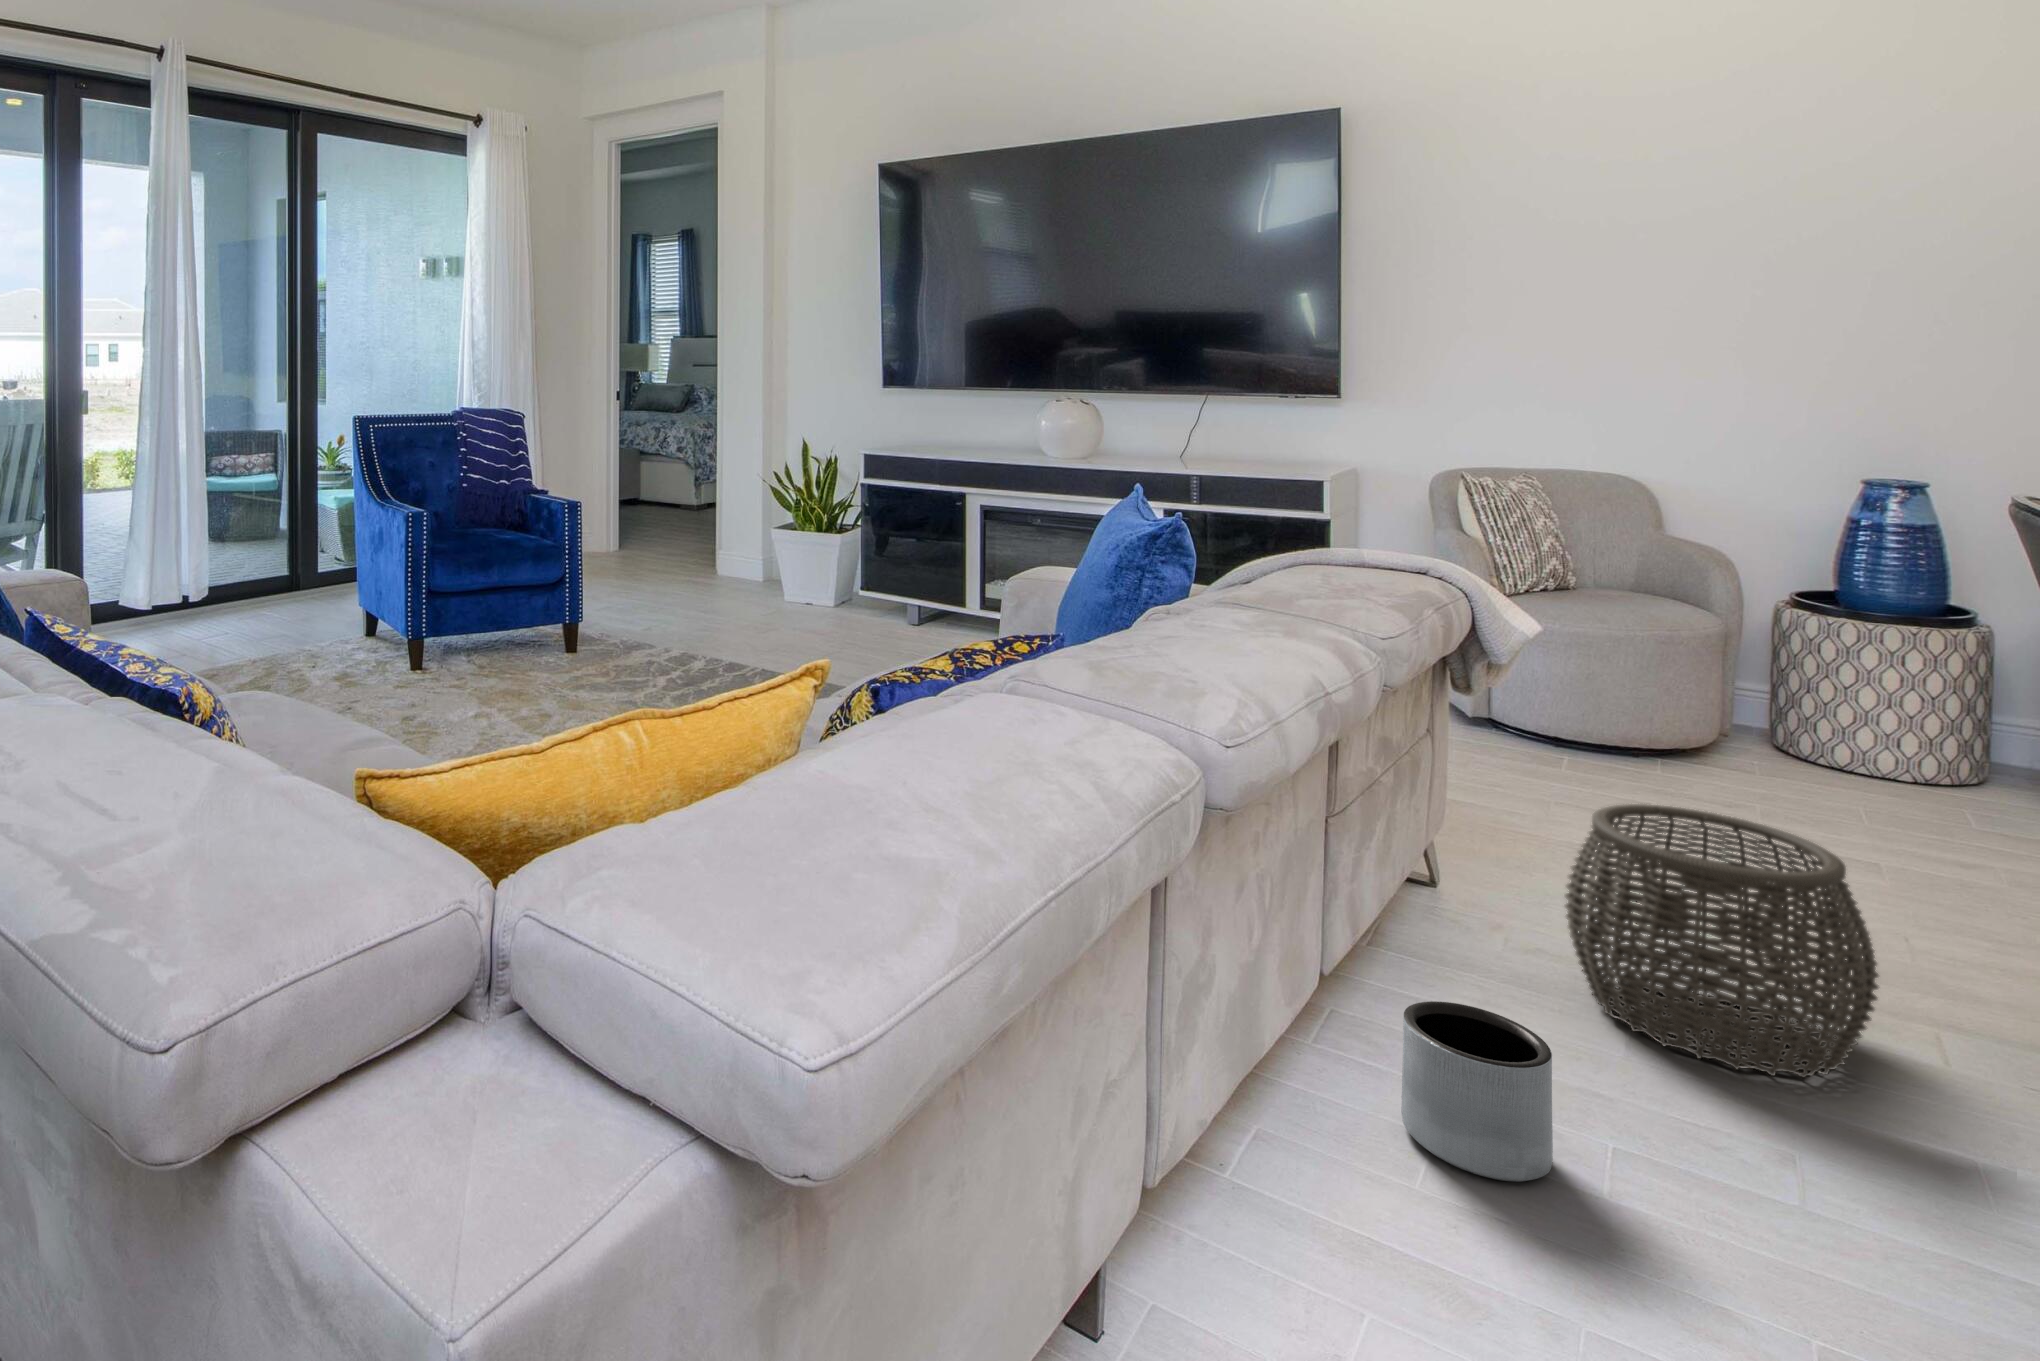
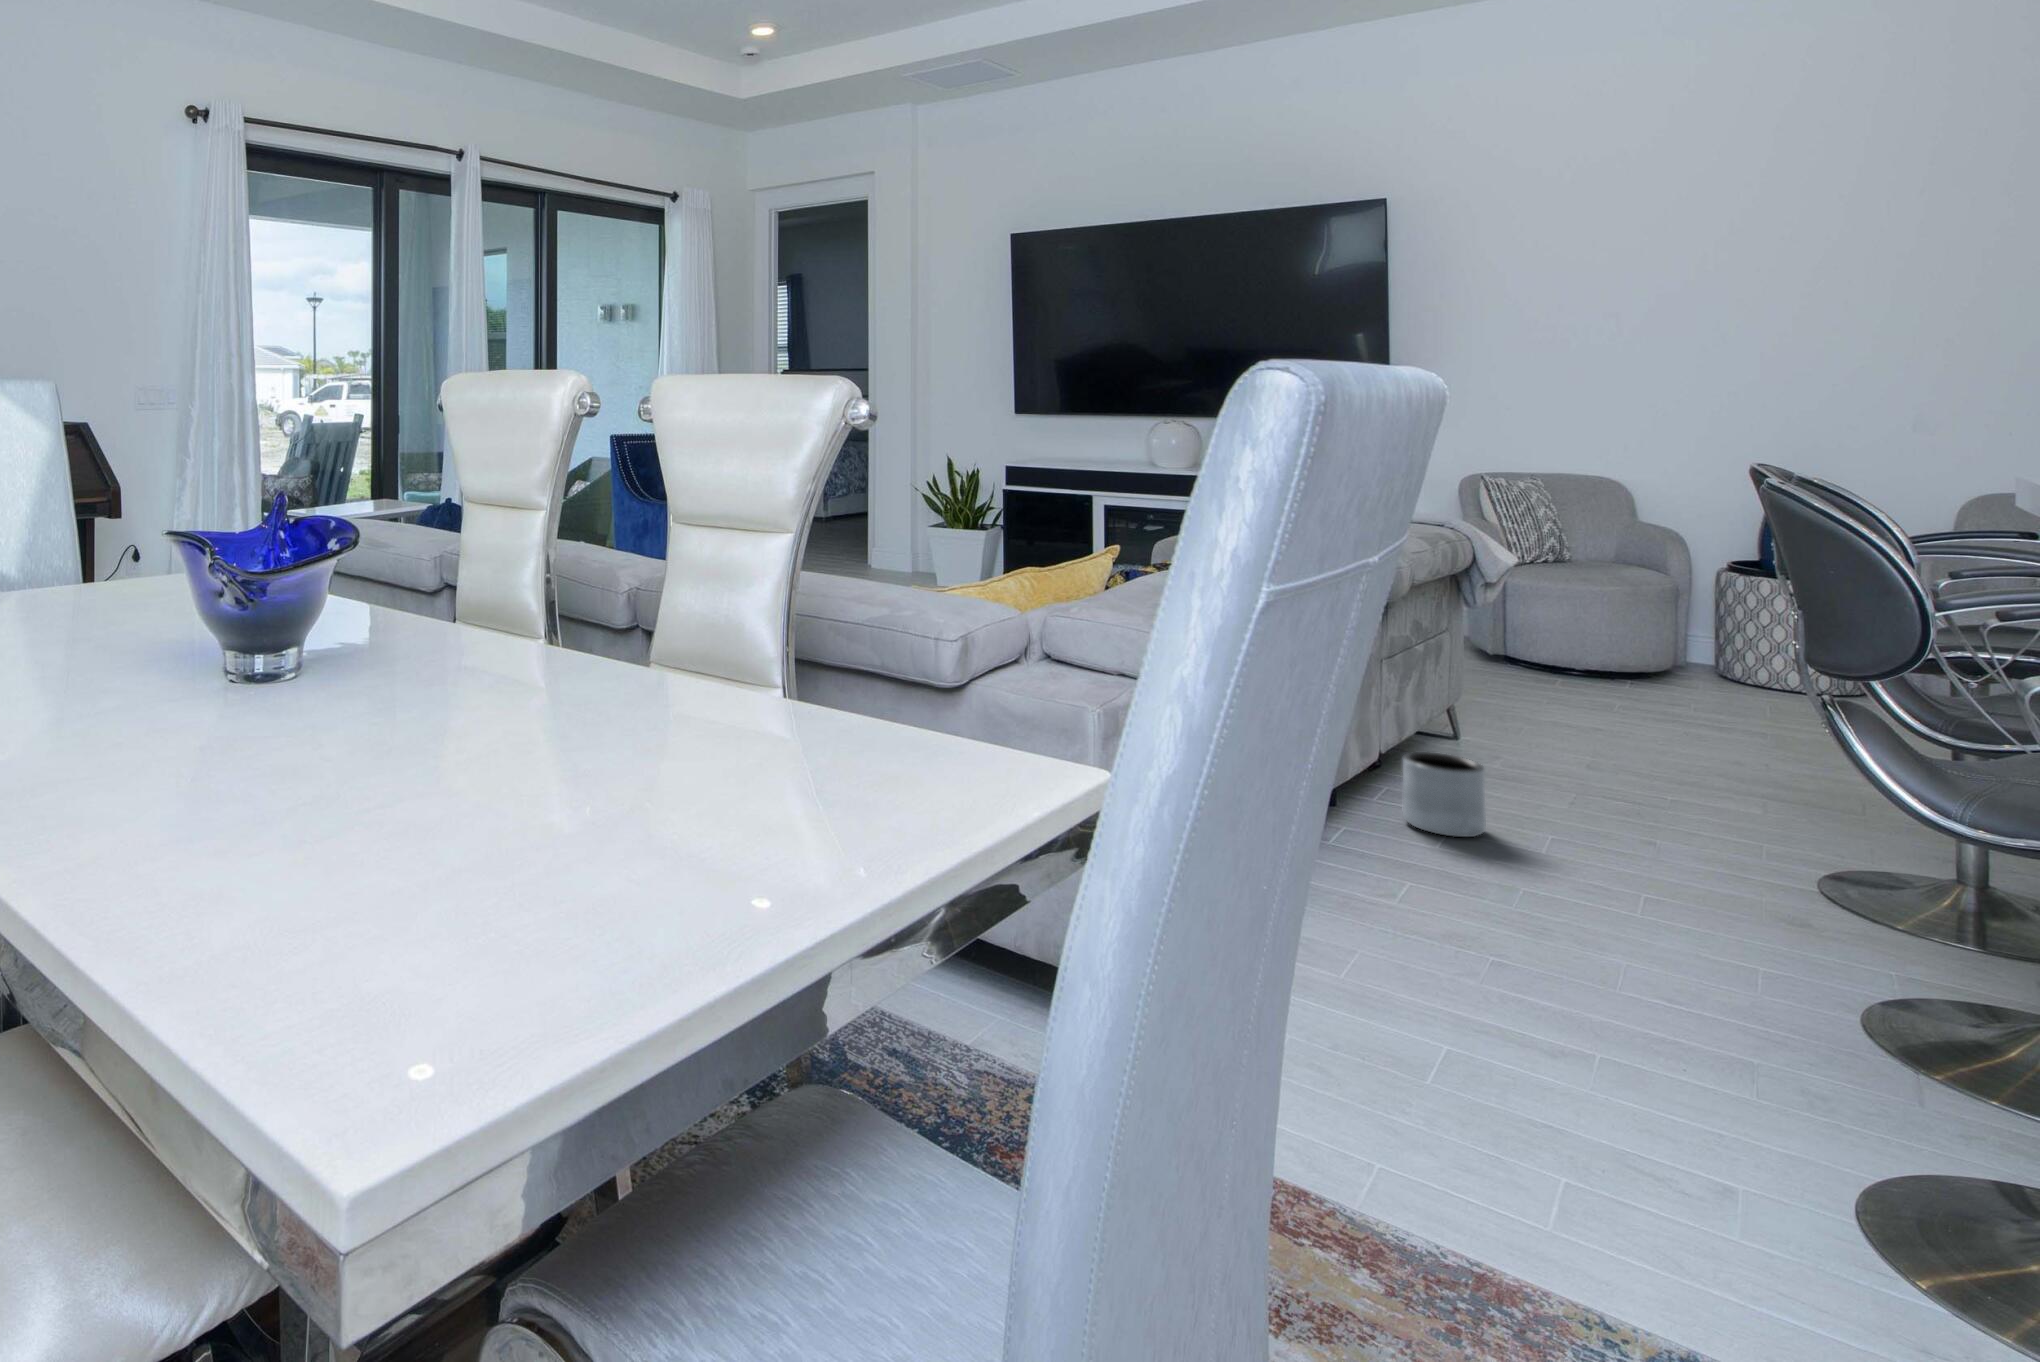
woven basket: present [1565,804,1879,1078] -> none [1515,662,1694,808]

